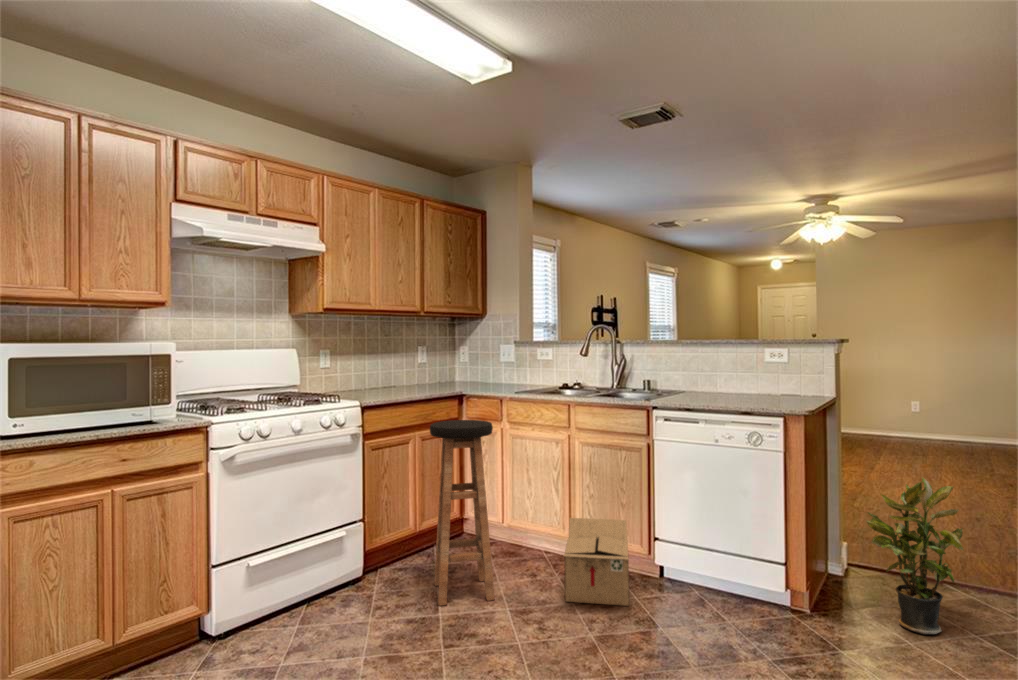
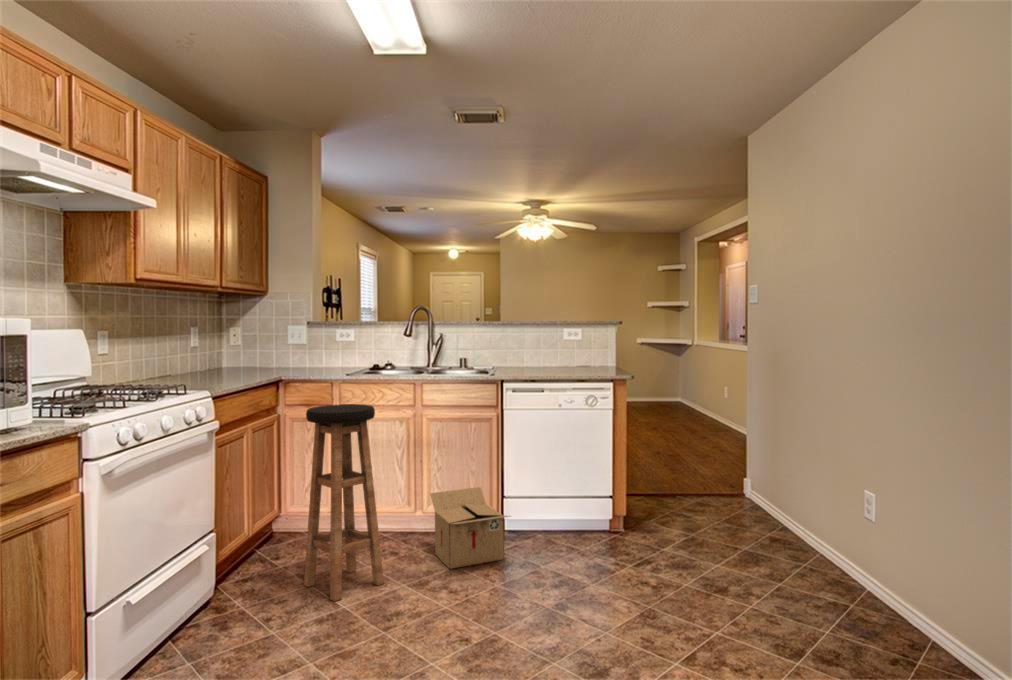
potted plant: present [867,478,964,634] -> none [660,420,721,531]

